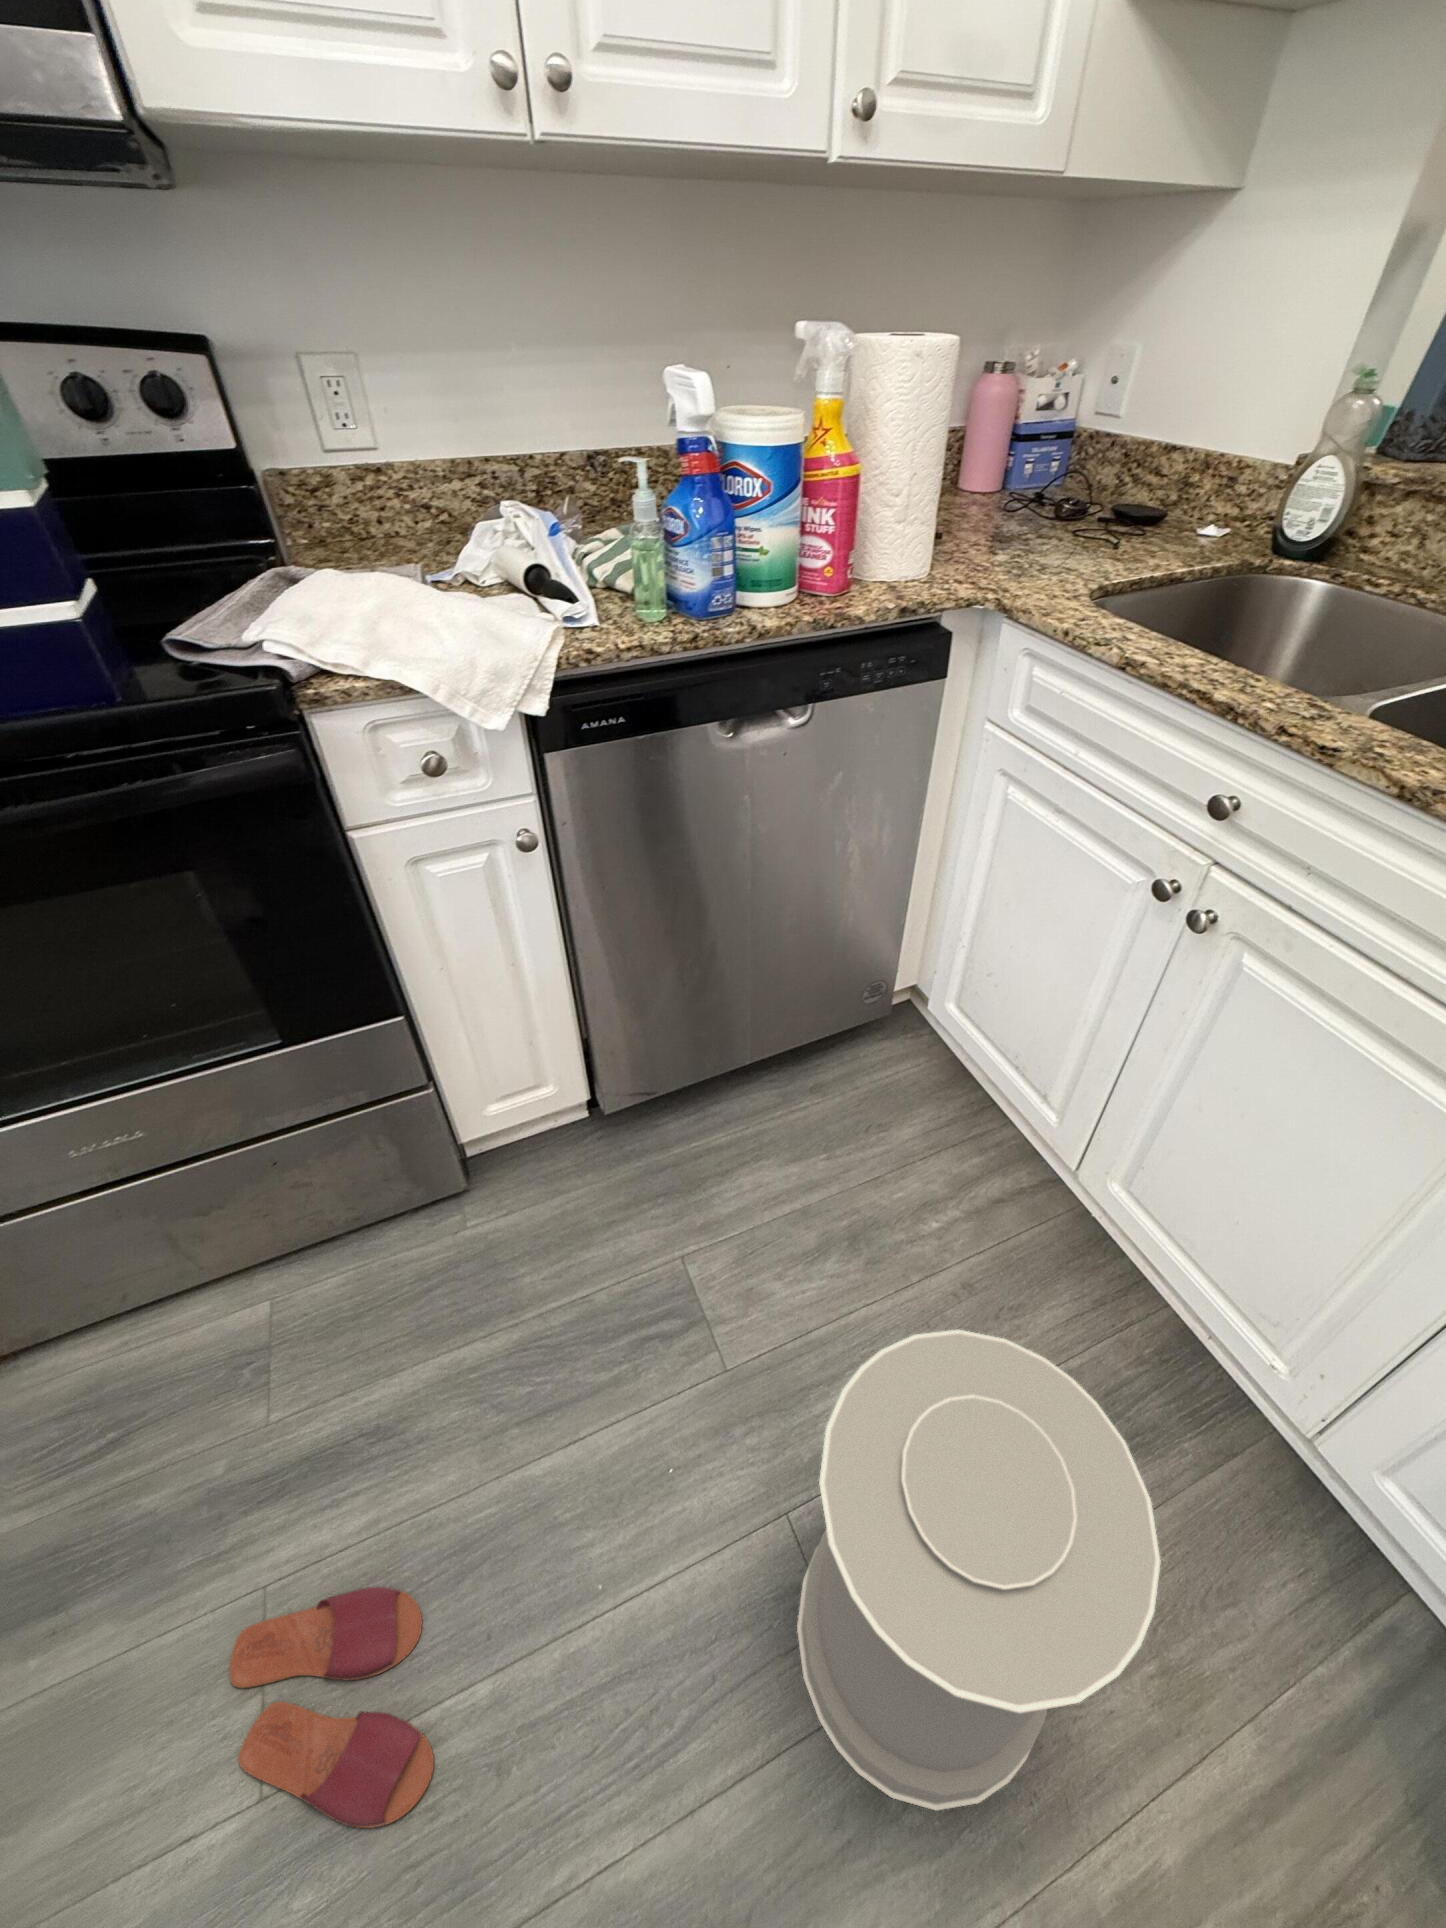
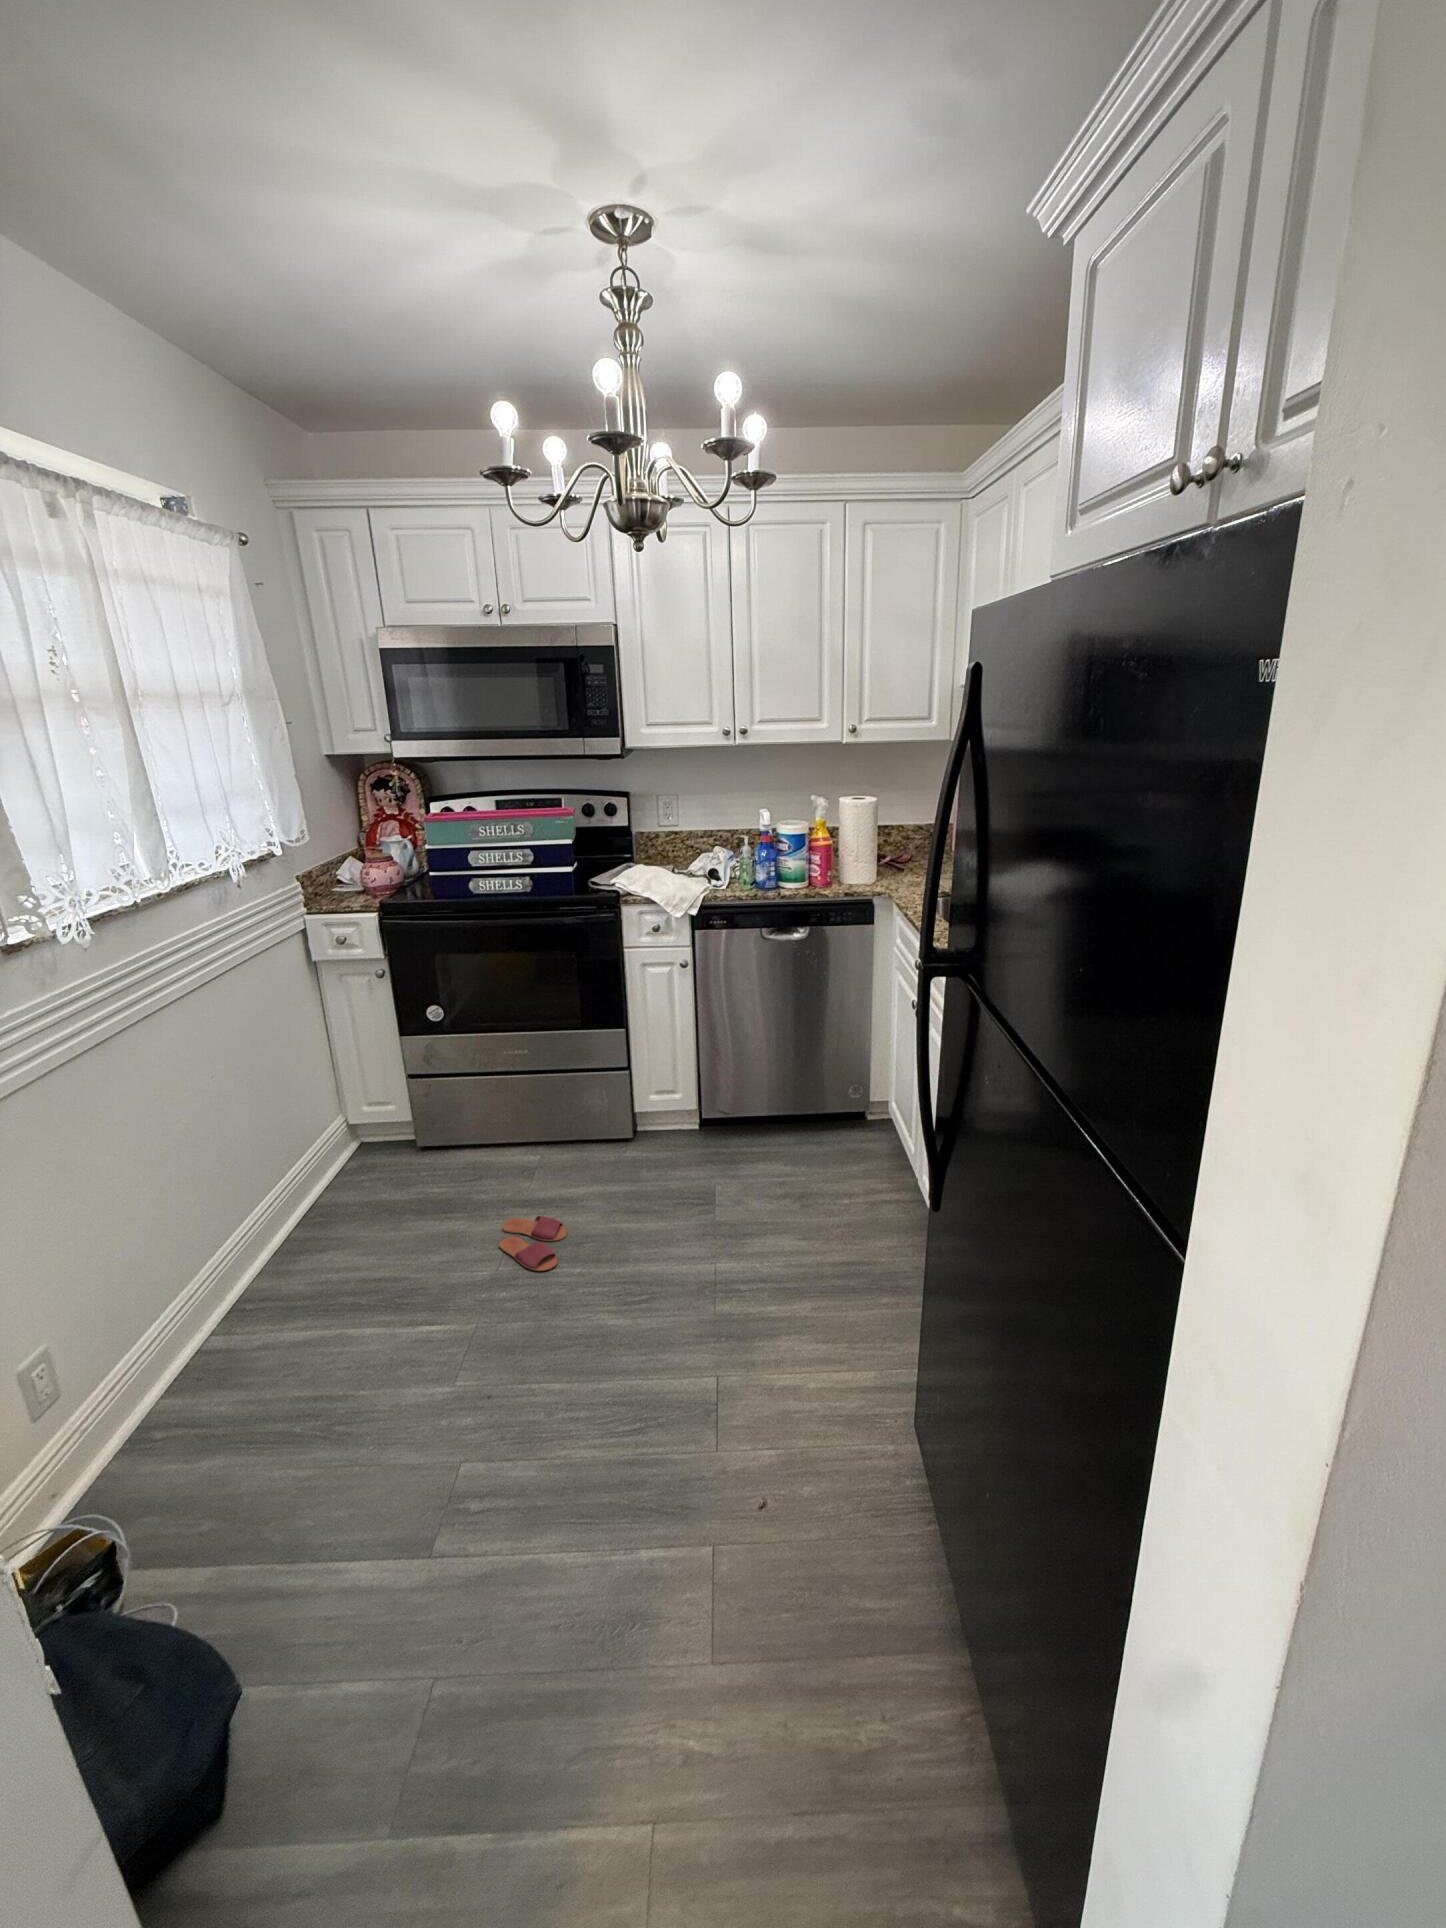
trash can: present [797,1330,1160,1811] -> none [687,1125,798,1329]

